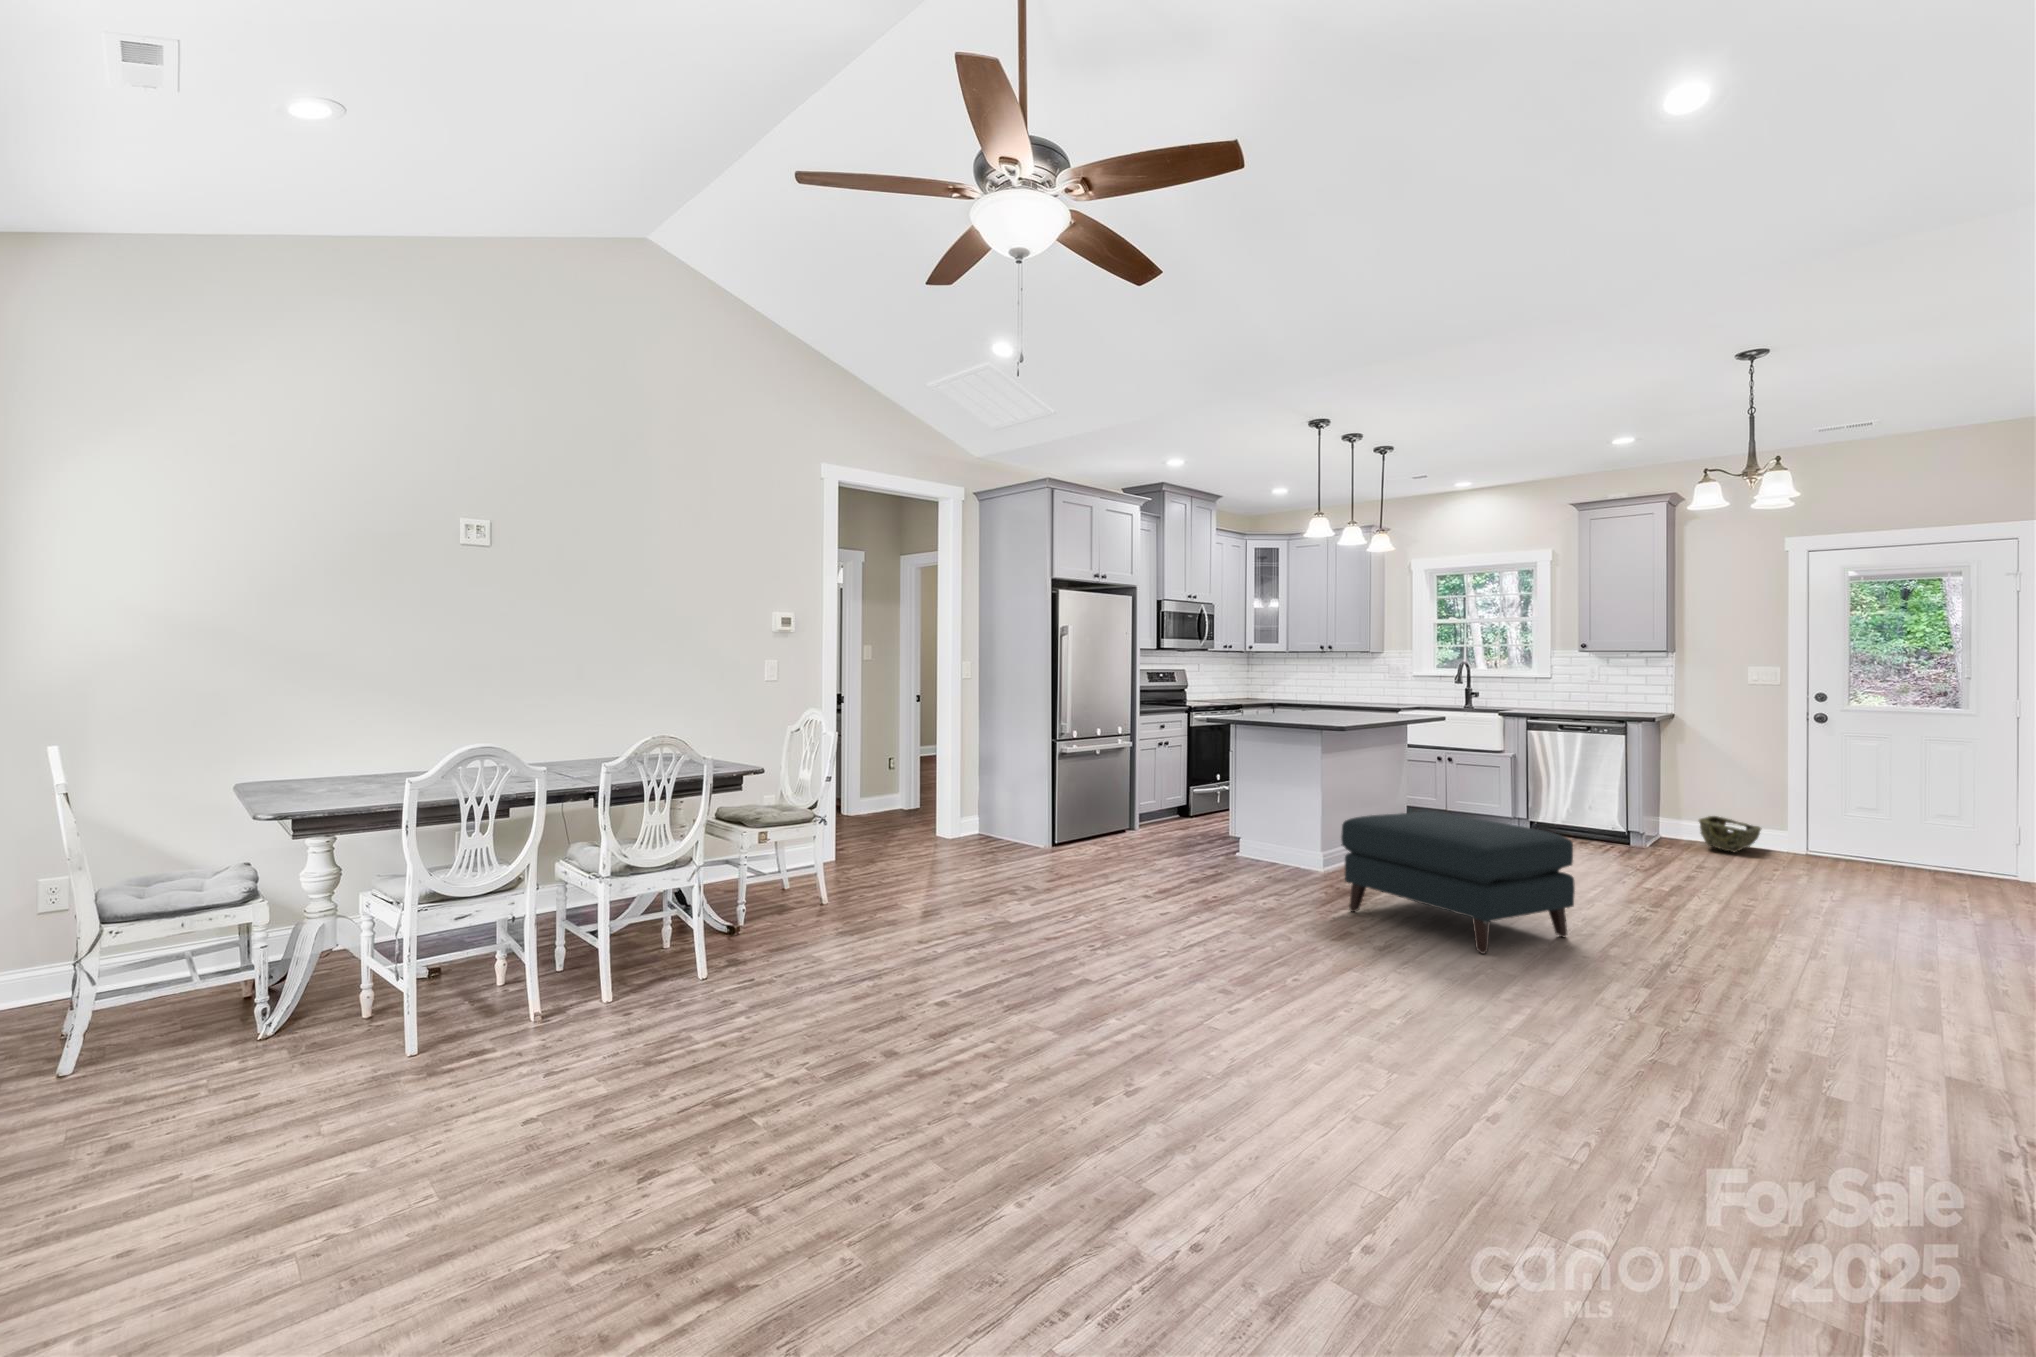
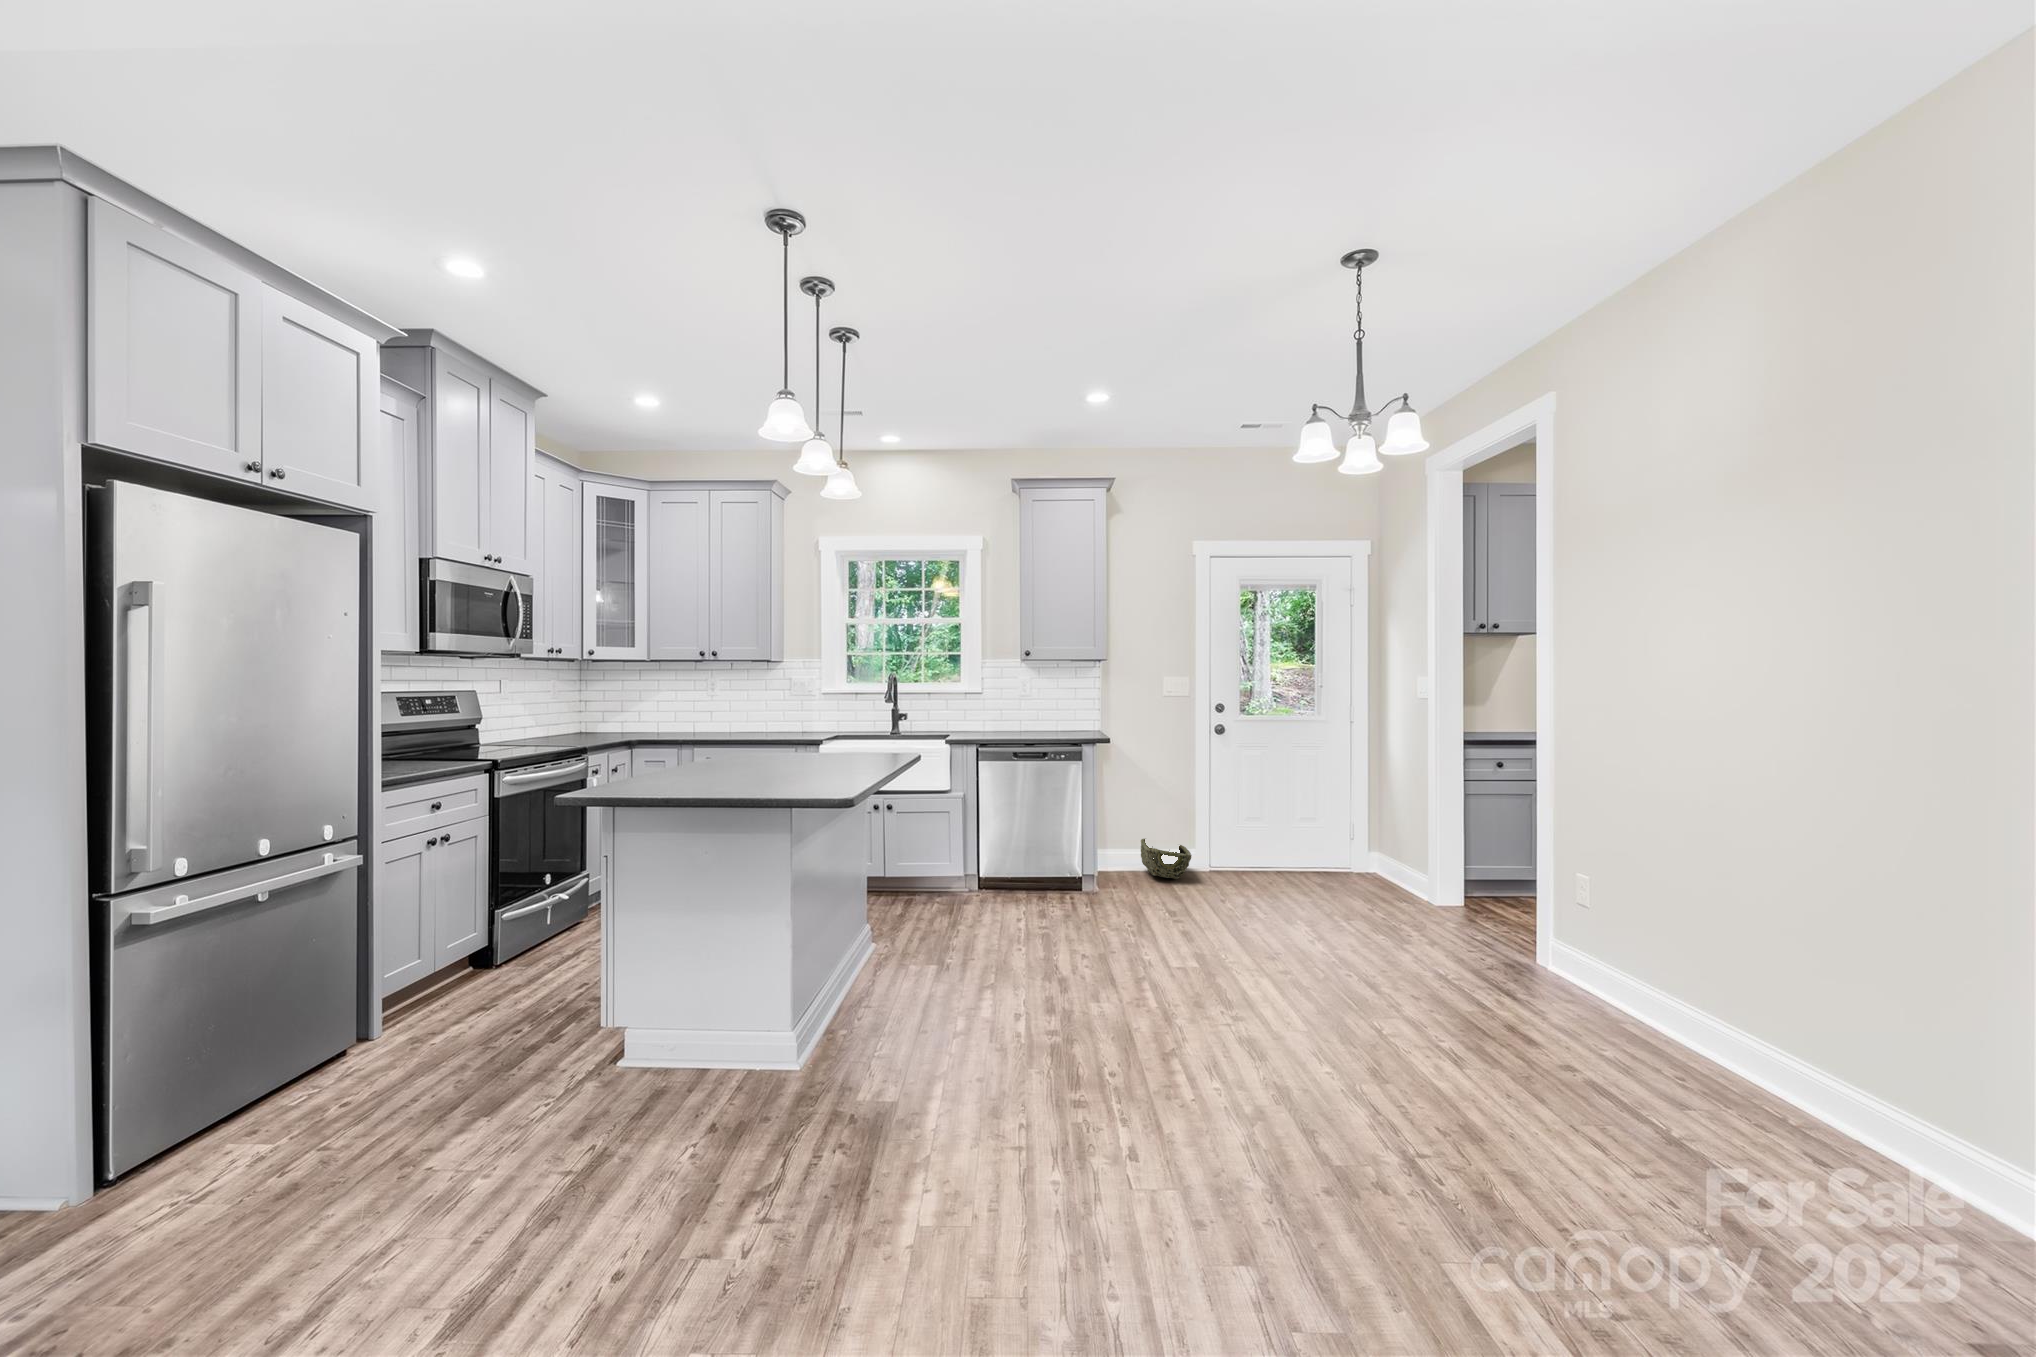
ottoman: present [1341,812,1575,954] -> none [931,942,1292,1270]

